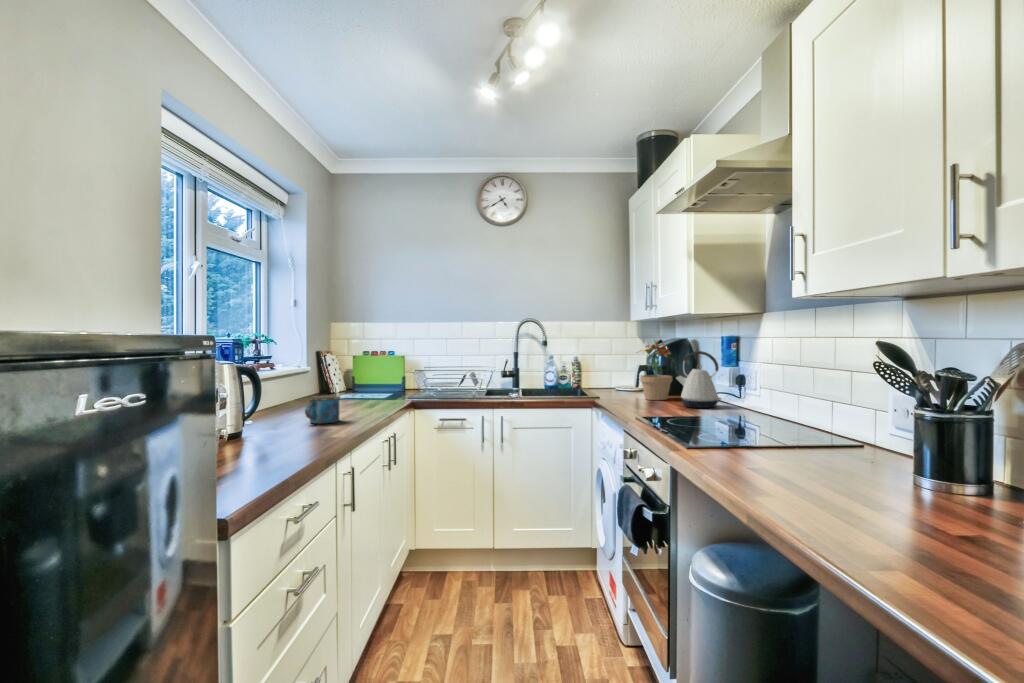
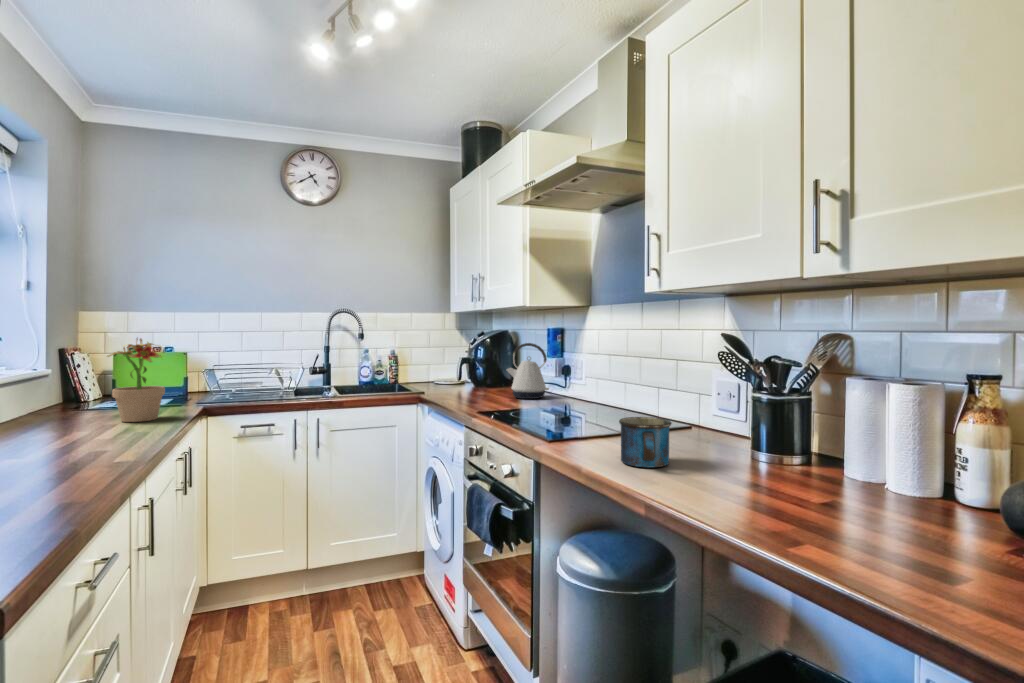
potted plant: present [640,344,672,400] -> present [108,339,165,422]
mug: present [305,395,340,424] -> present [619,417,672,468]

